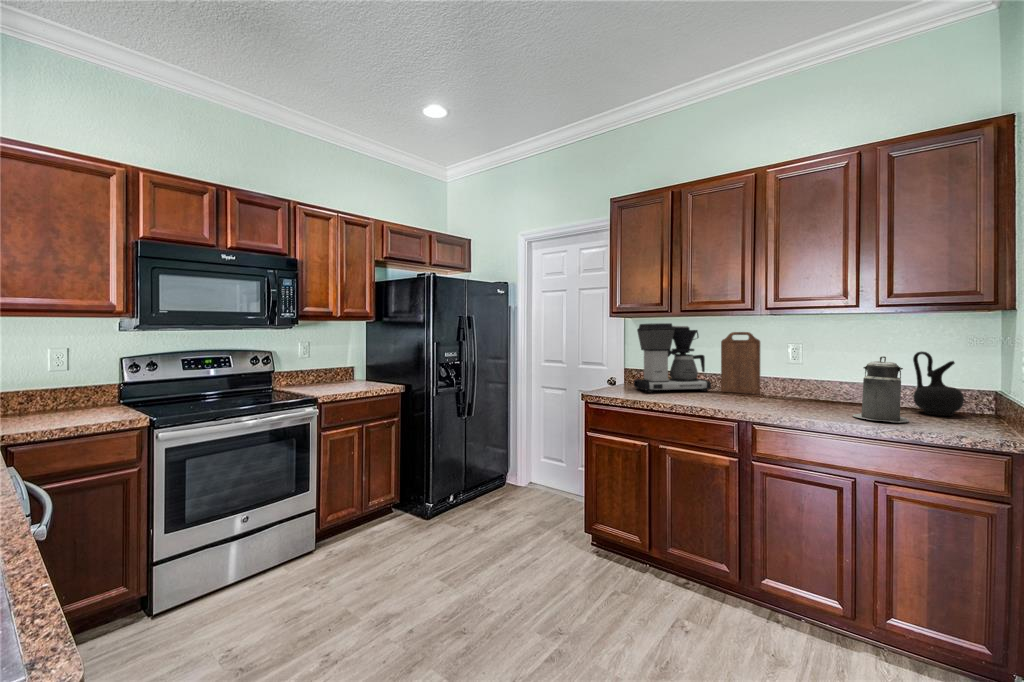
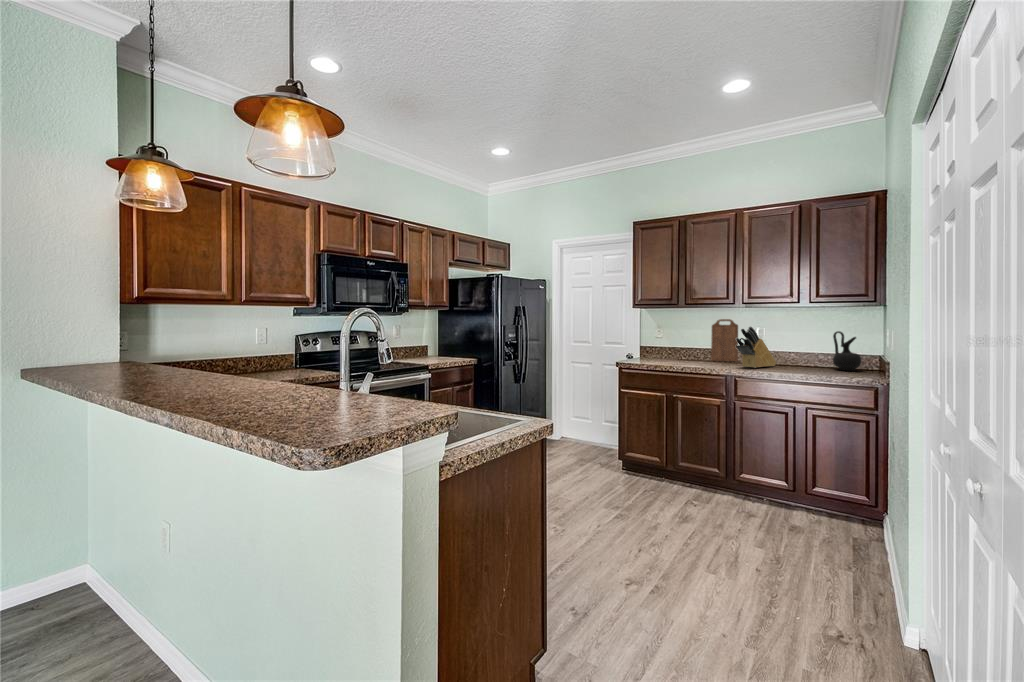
coffee maker: present [634,323,711,393] -> none [650,313,705,361]
knife block: none [755,344,820,408] -> present [736,326,776,368]
canister: present [853,356,909,422] -> none [796,334,828,373]

